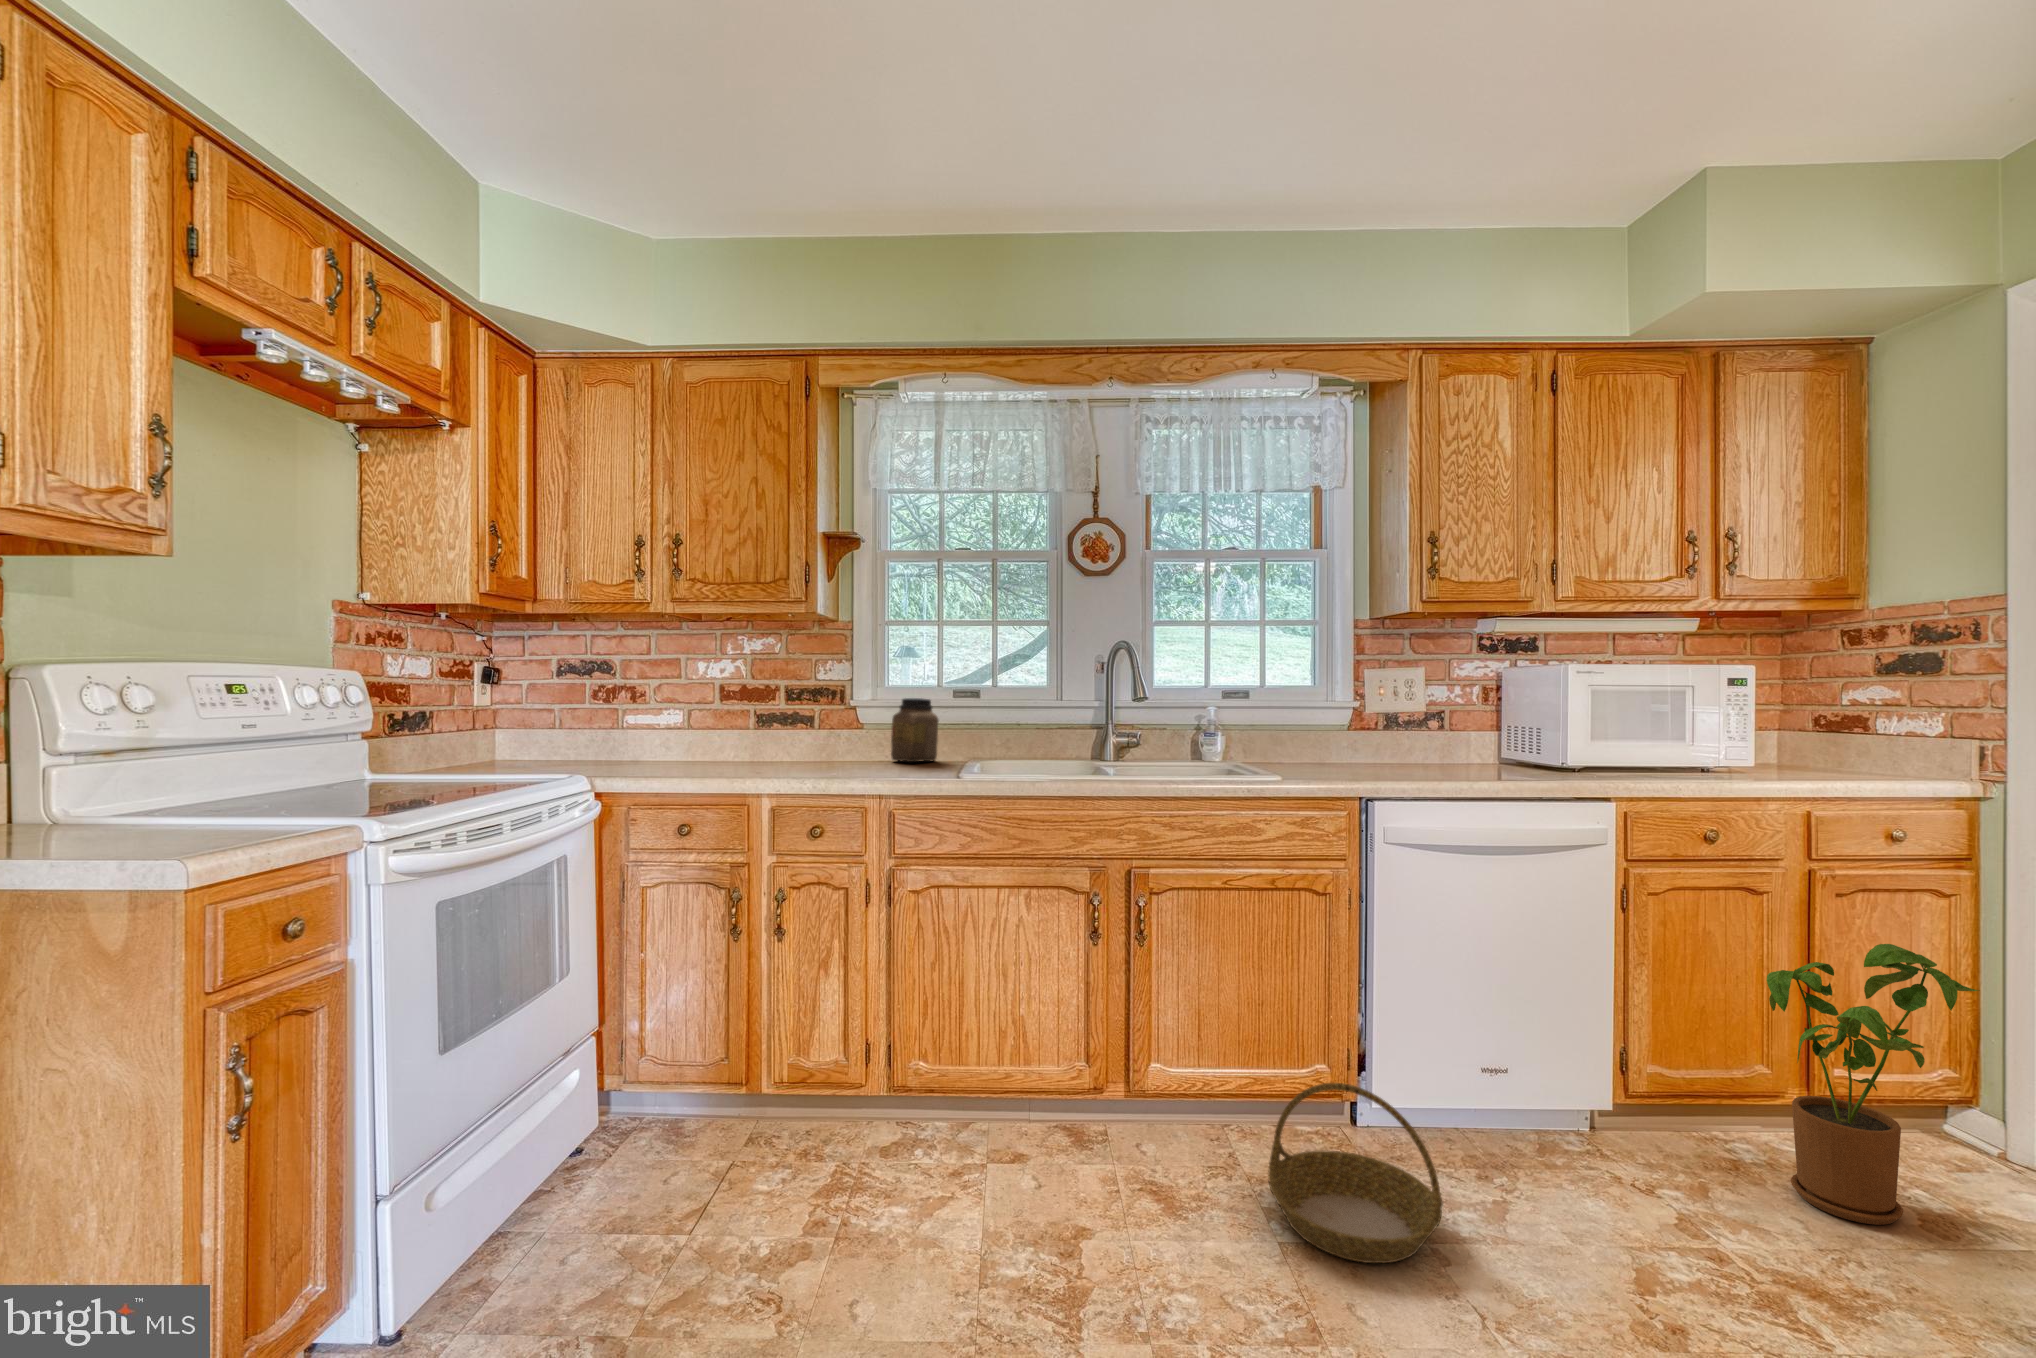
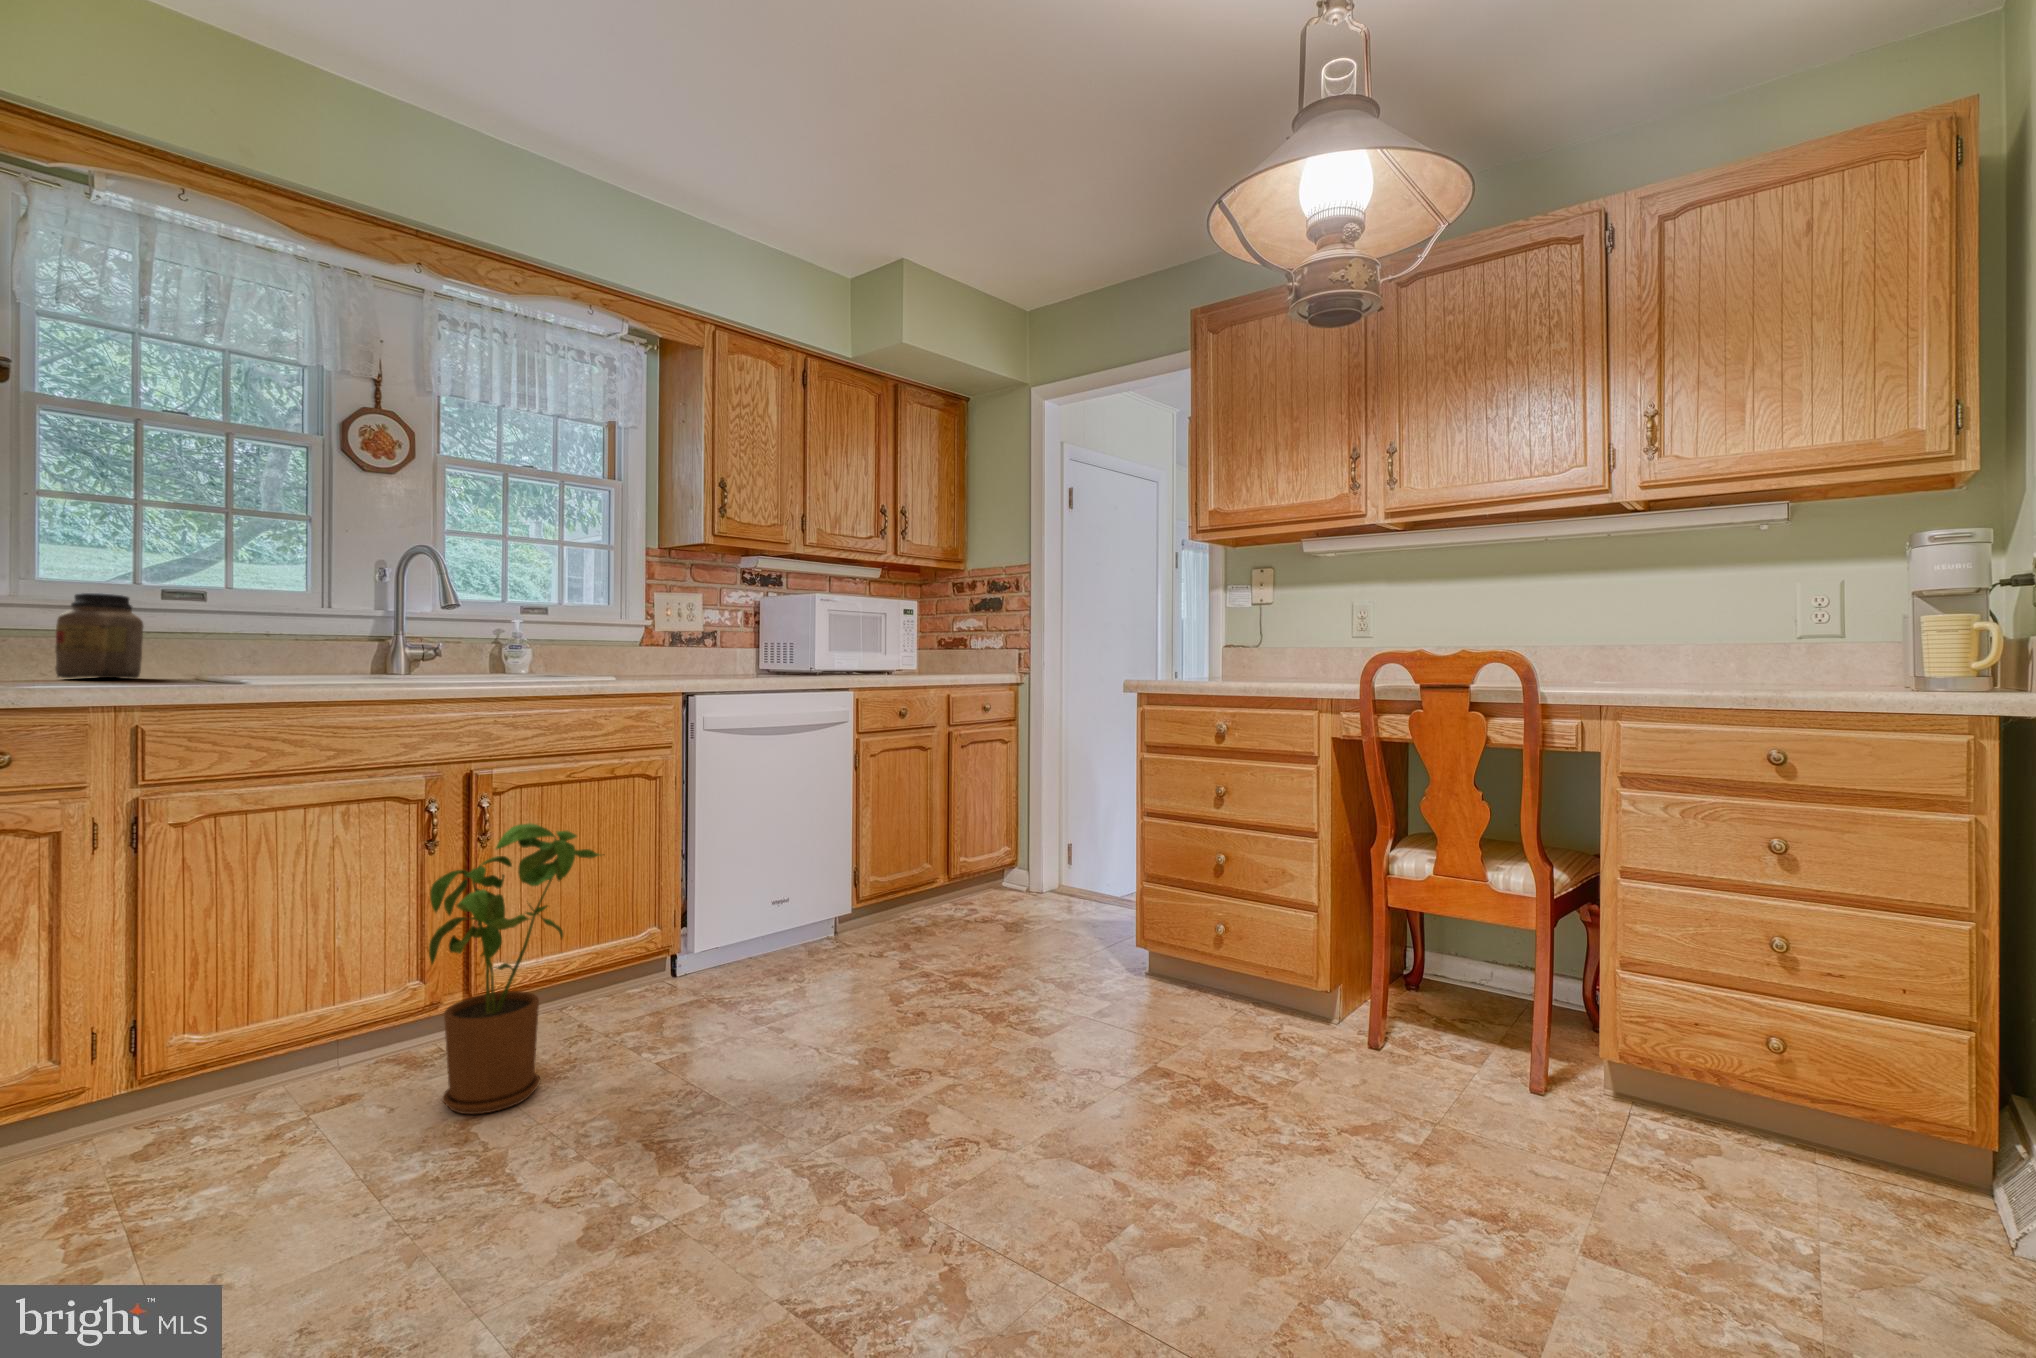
house plant: present [1767,944,1979,1225] -> present [429,823,604,1114]
basket: present [1268,1083,1443,1263] -> none [637,914,777,1047]

